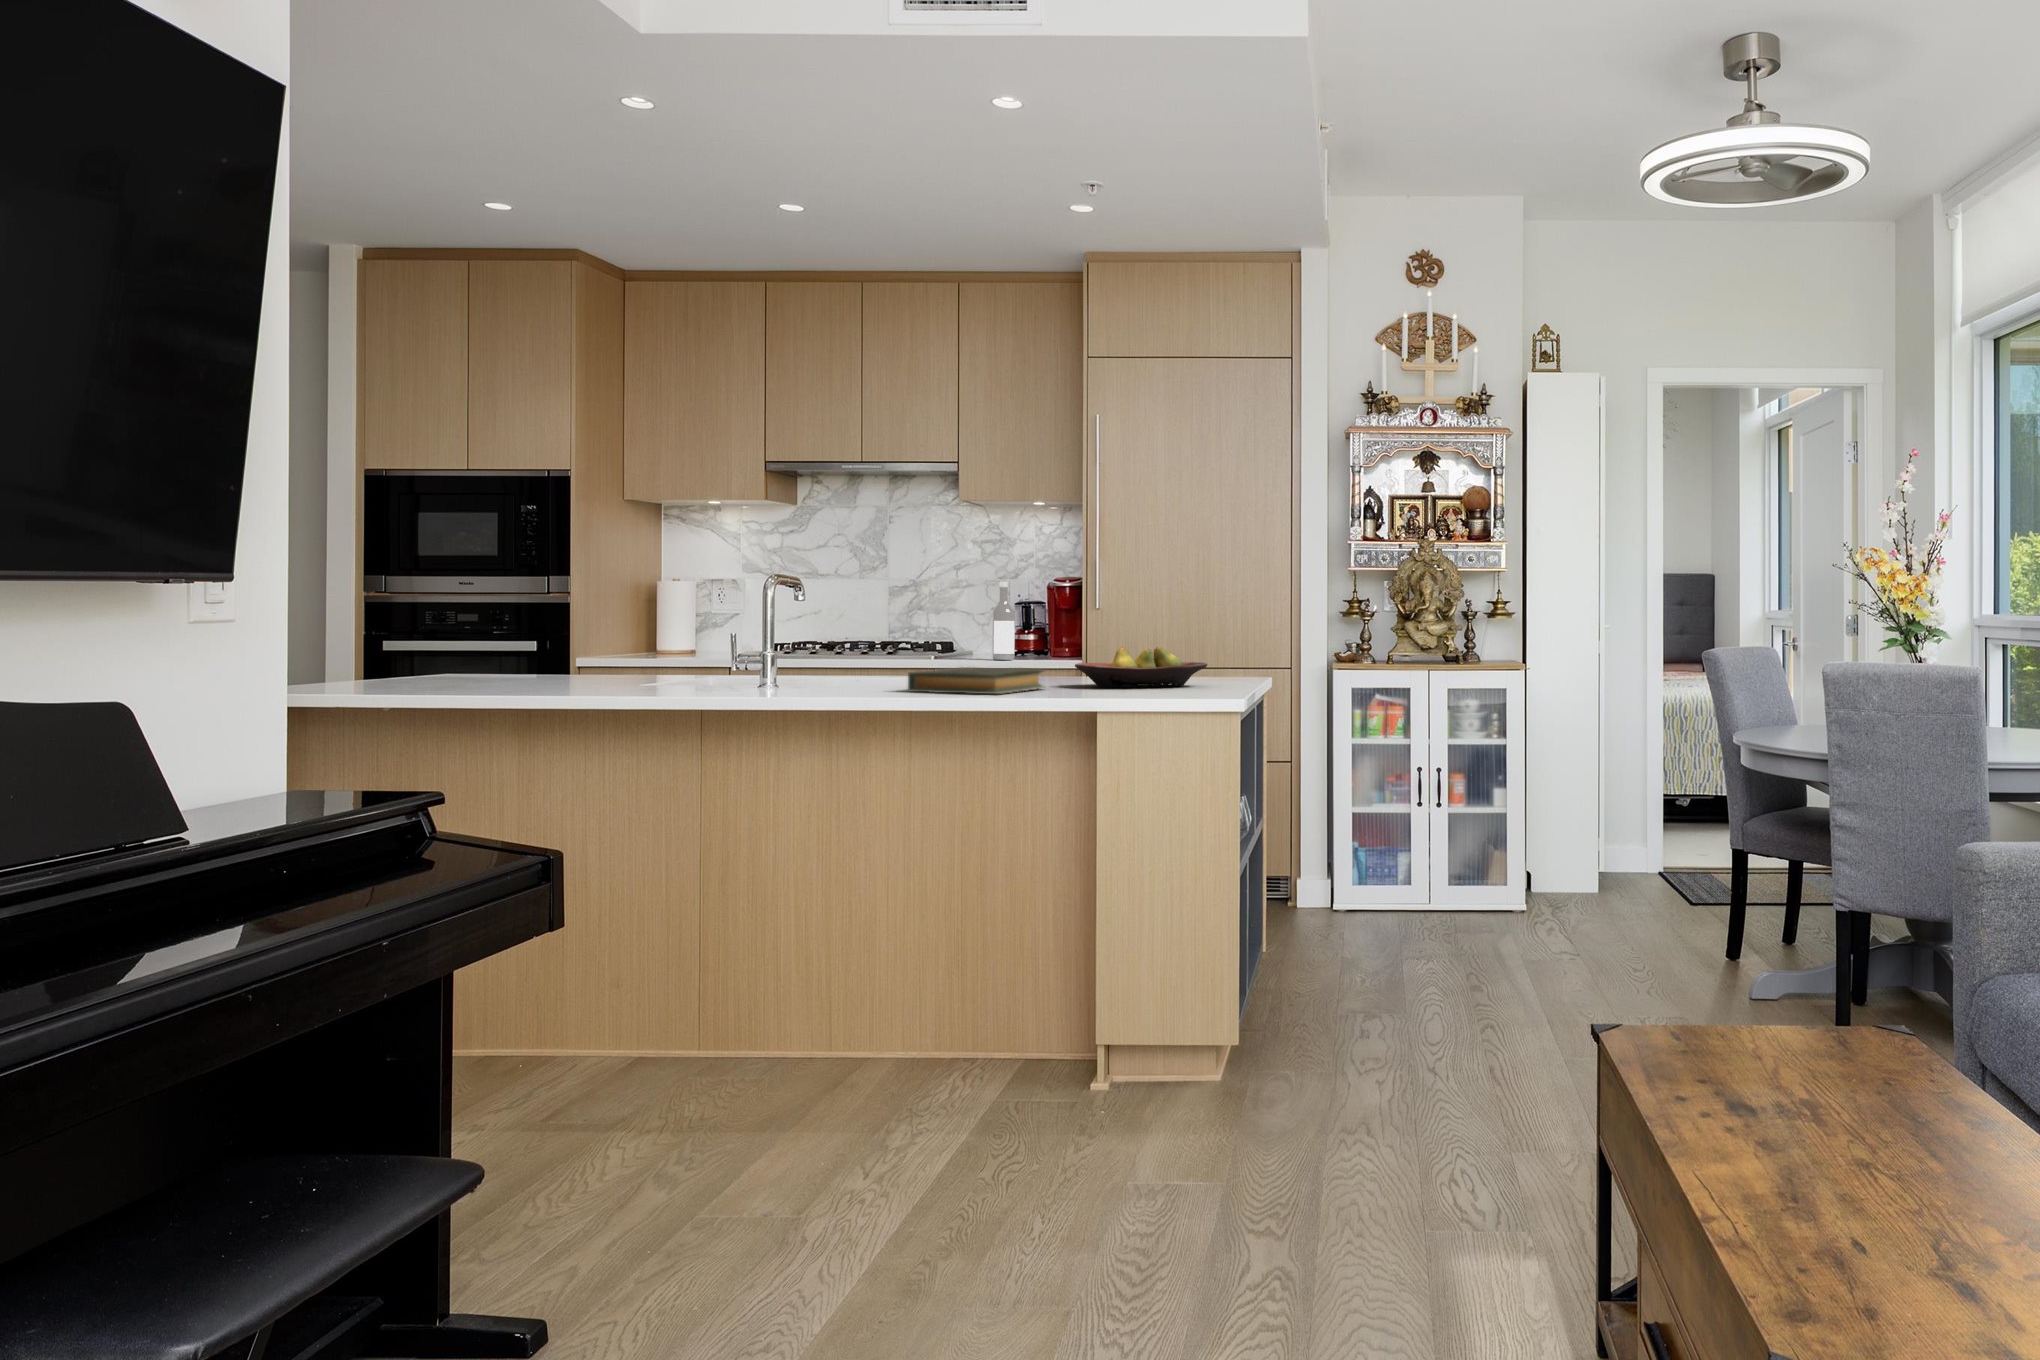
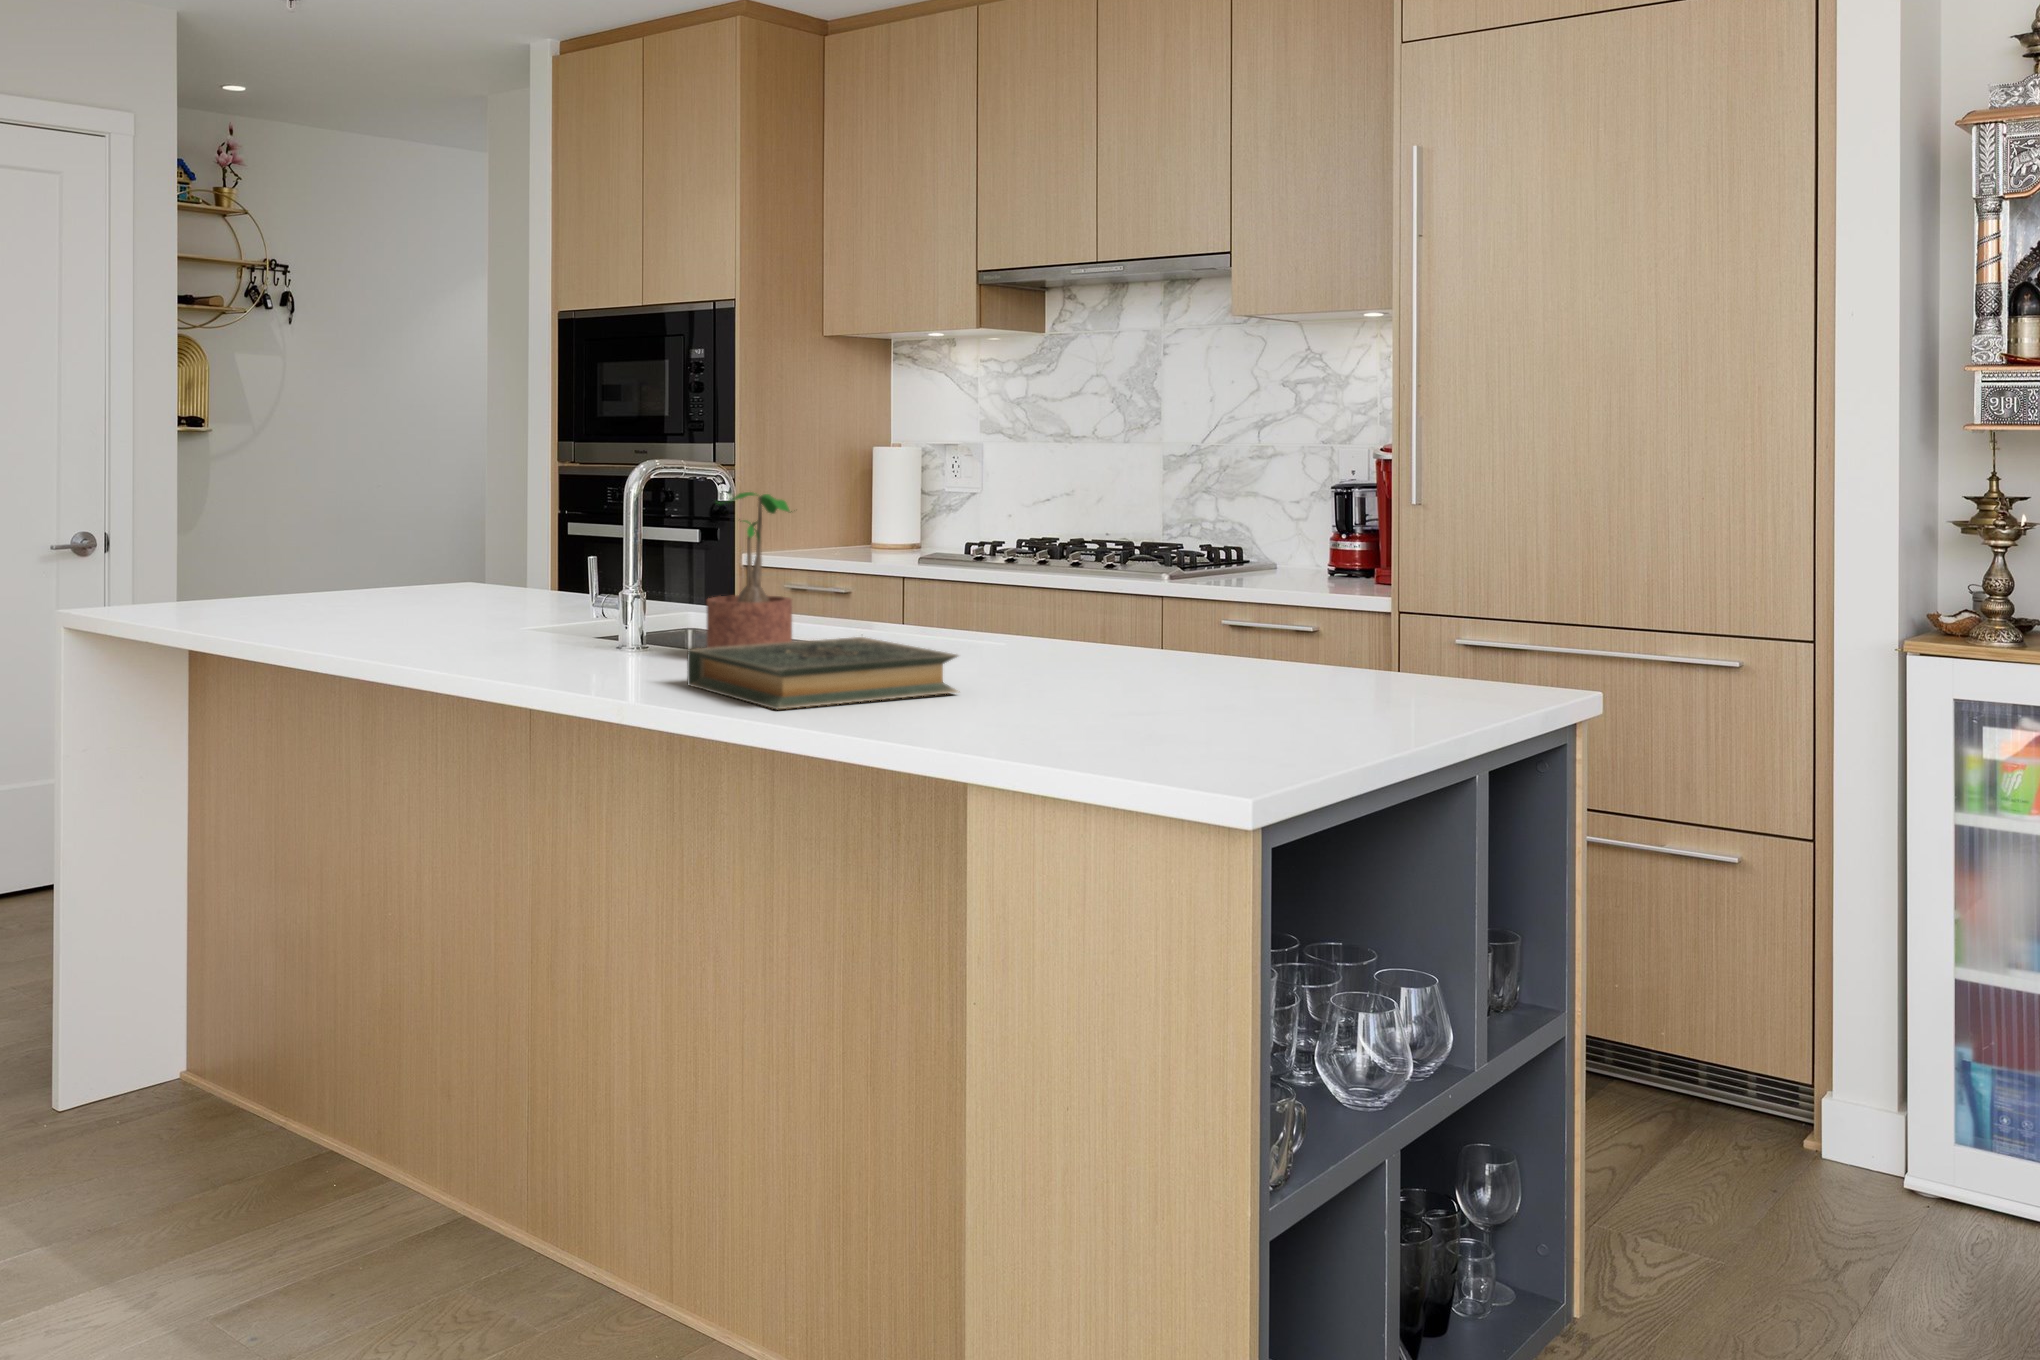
wine bottle: present [993,582,1015,660] -> none [1281,453,1319,587]
potted plant: none [856,590,913,686] -> present [707,492,792,648]
fruit bowl: present [1075,647,1207,688] -> none [1046,614,1345,703]

